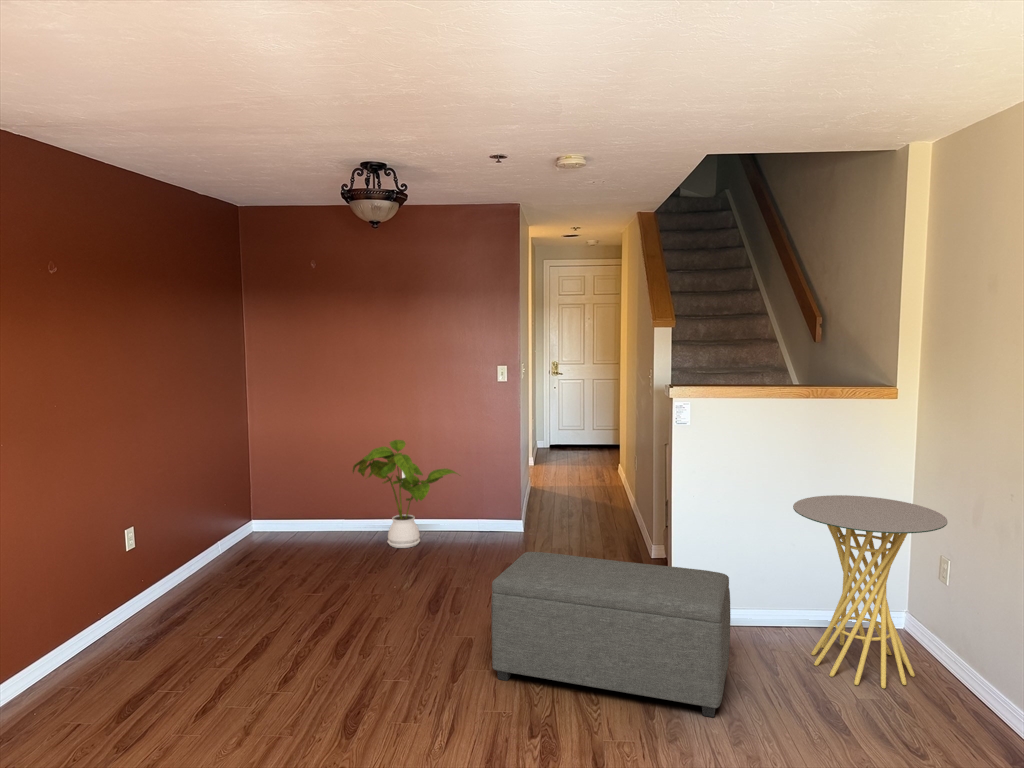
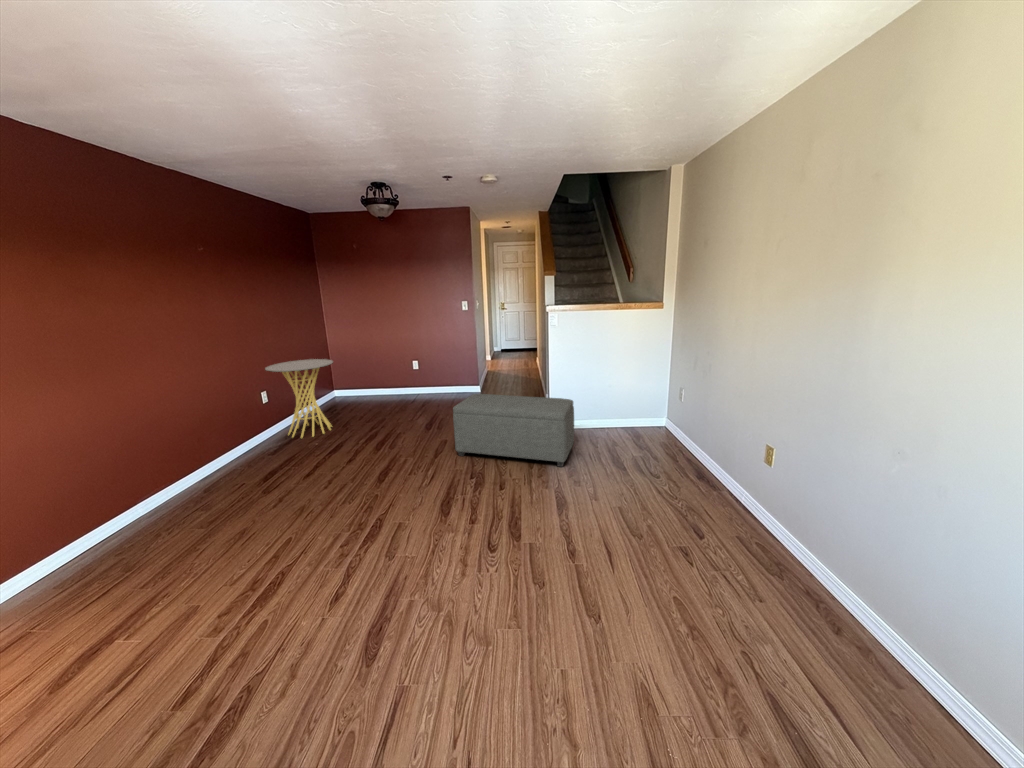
house plant: present [353,440,457,548] -> none [387,343,446,400]
side table: present [793,495,947,688] -> present [265,359,333,438]

